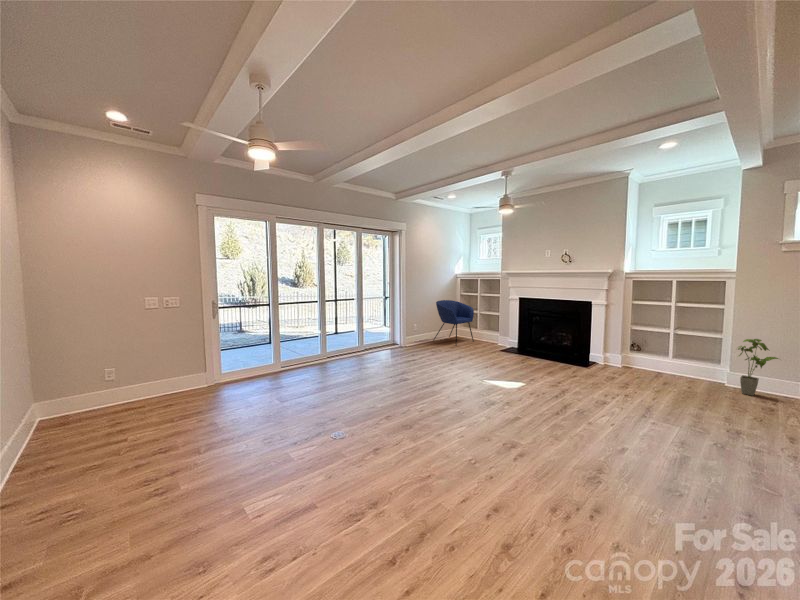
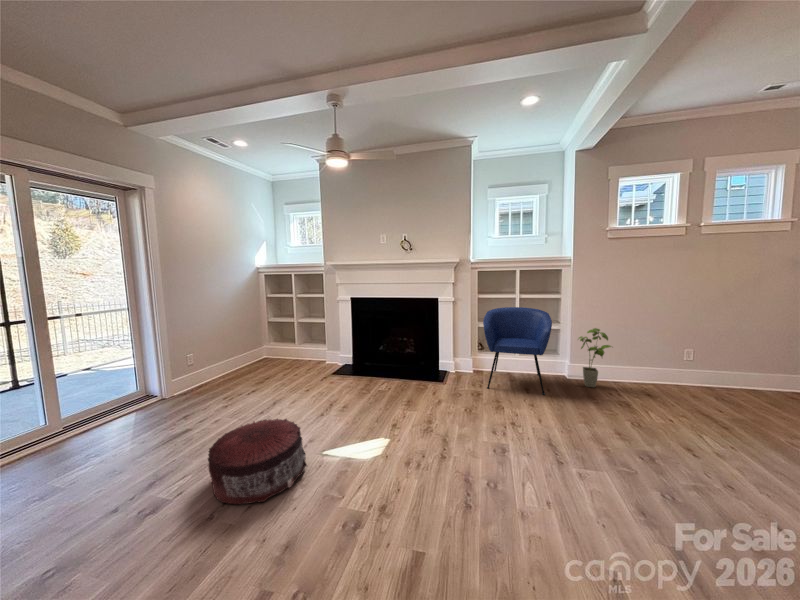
armchair: present [434,300,474,345] -> present [483,307,552,395]
pouf: none [432,356,478,389] -> present [208,419,307,504]

